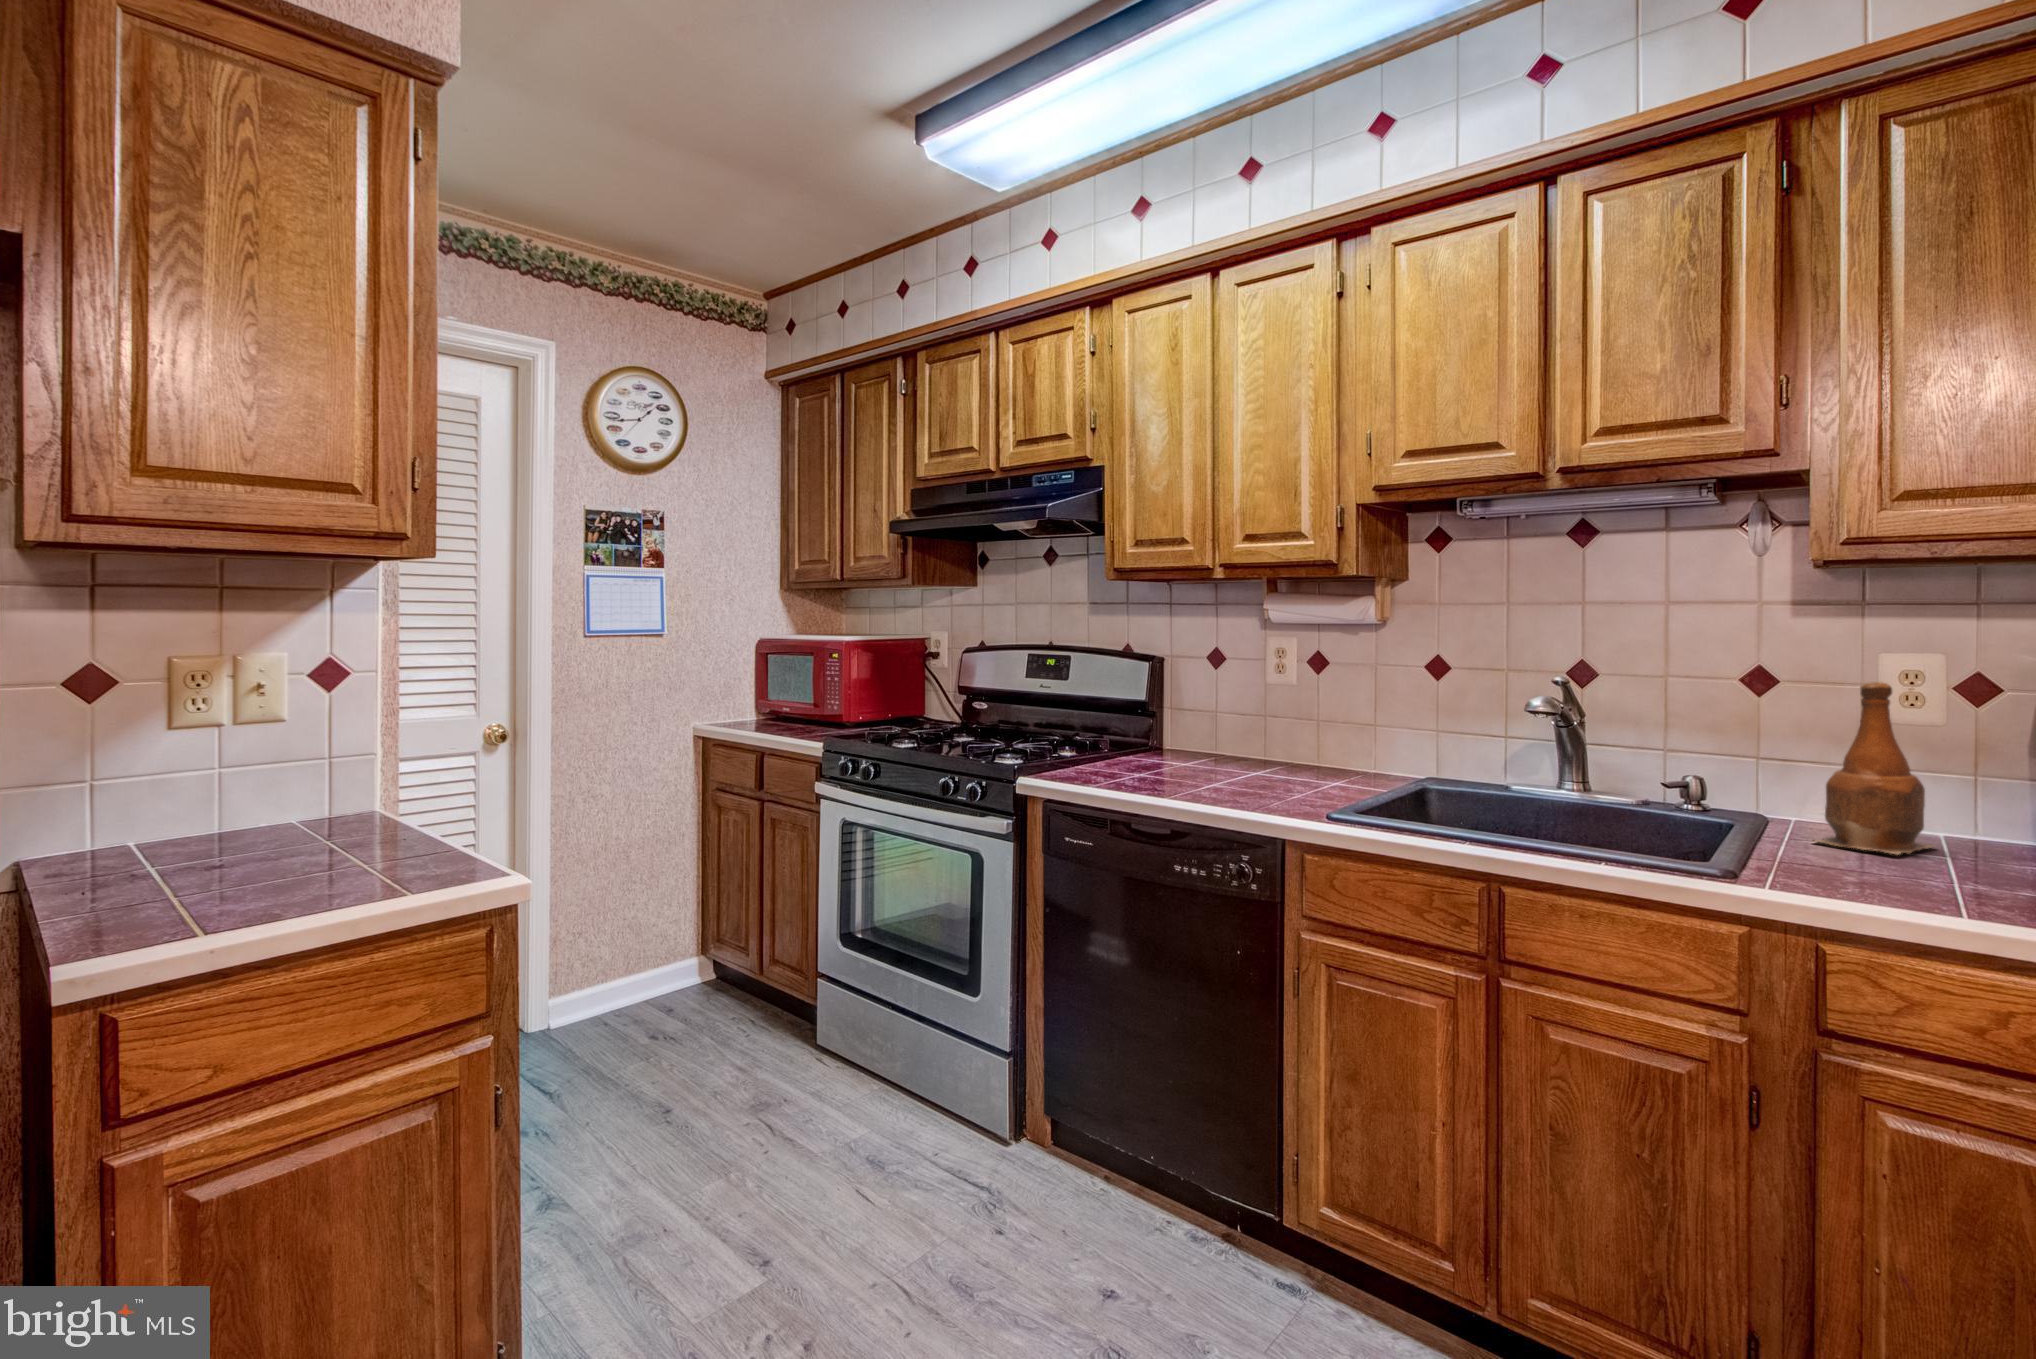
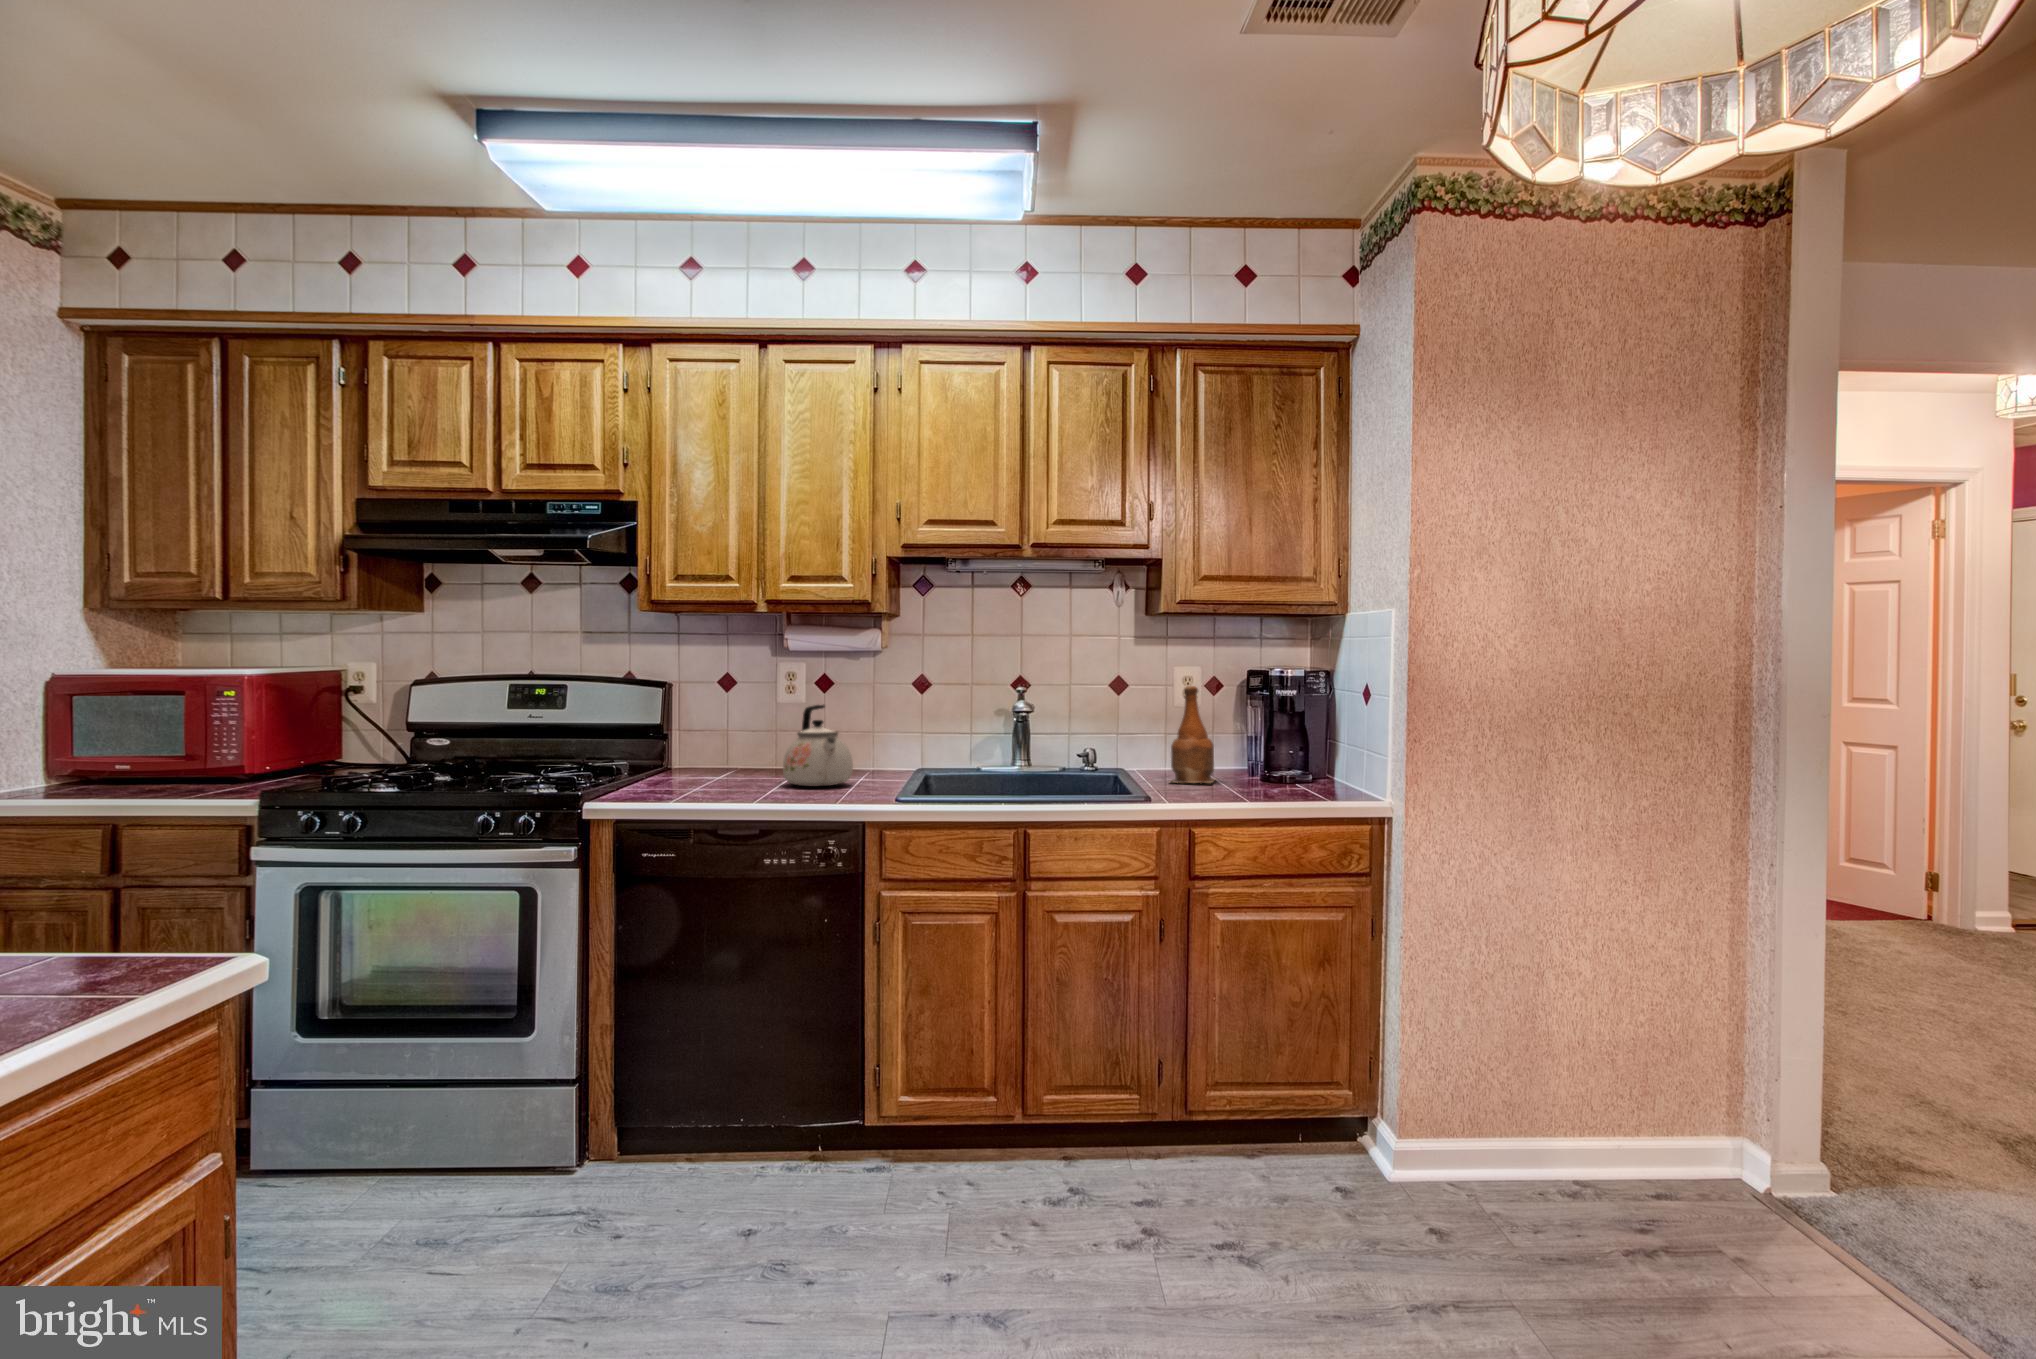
kettle: none [1226,689,1309,786] -> present [783,705,853,786]

